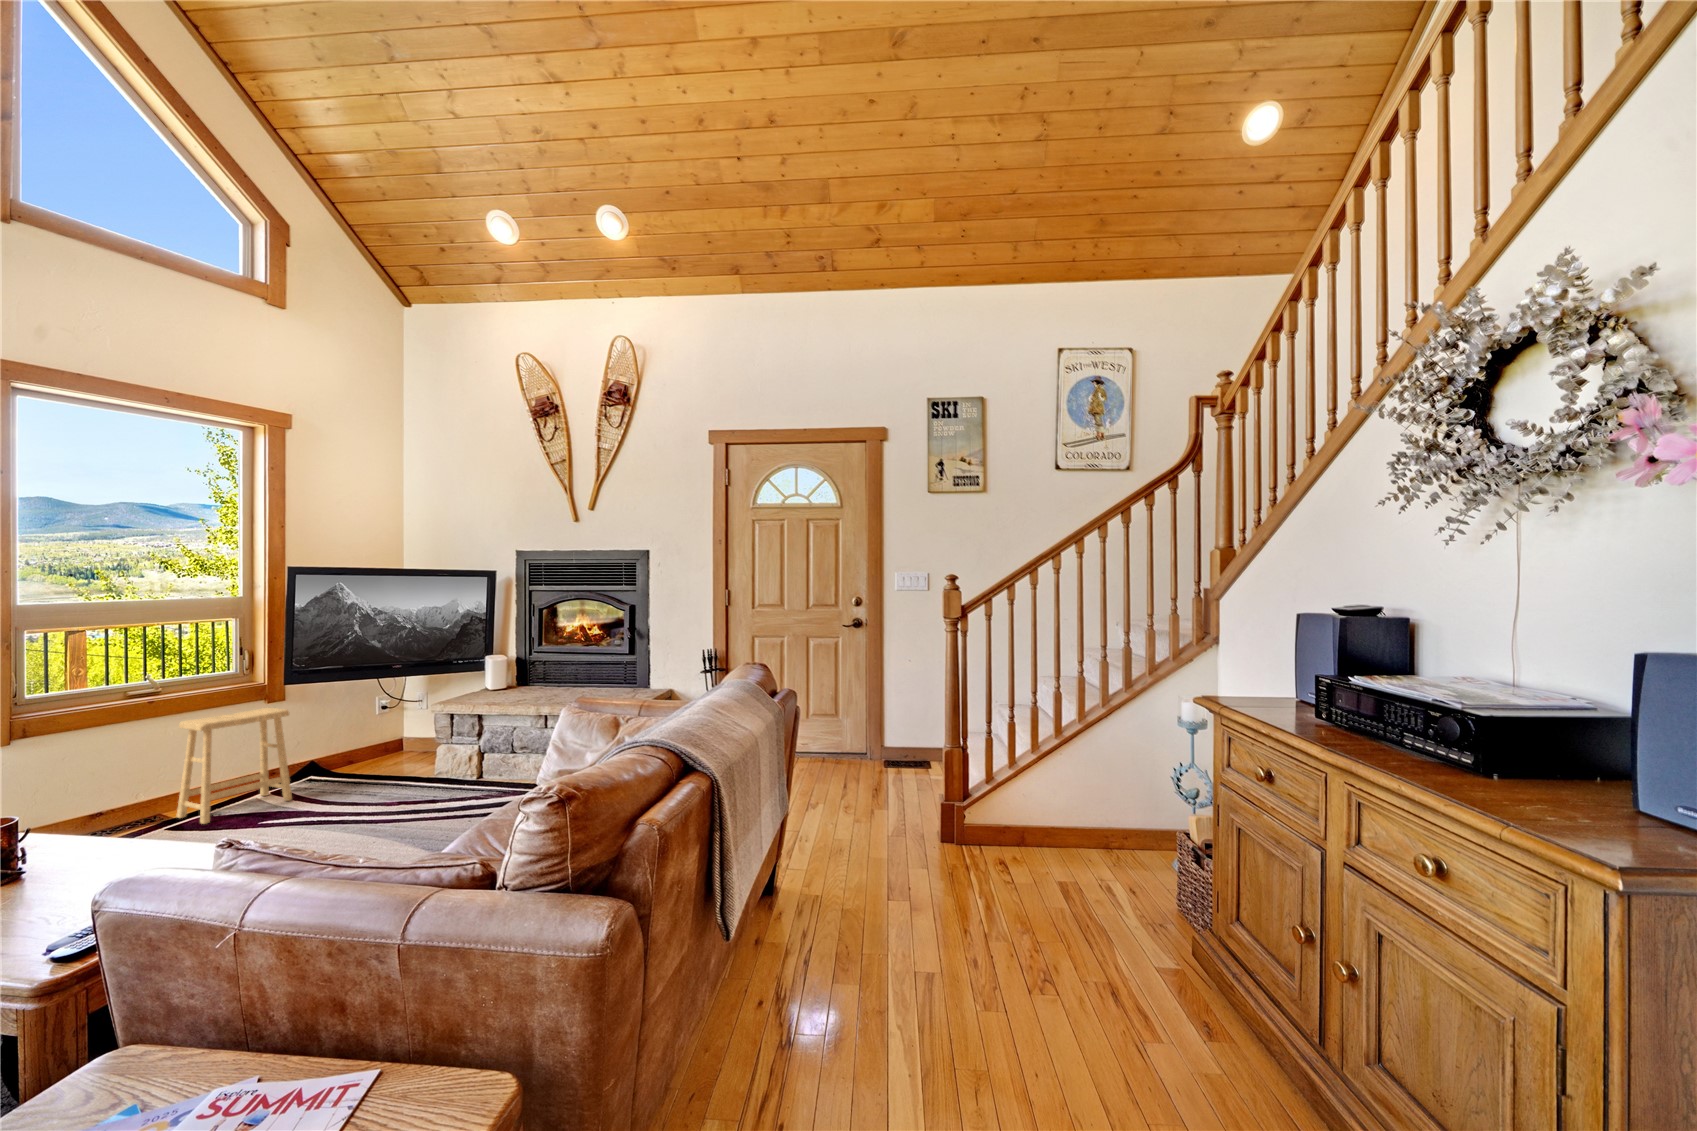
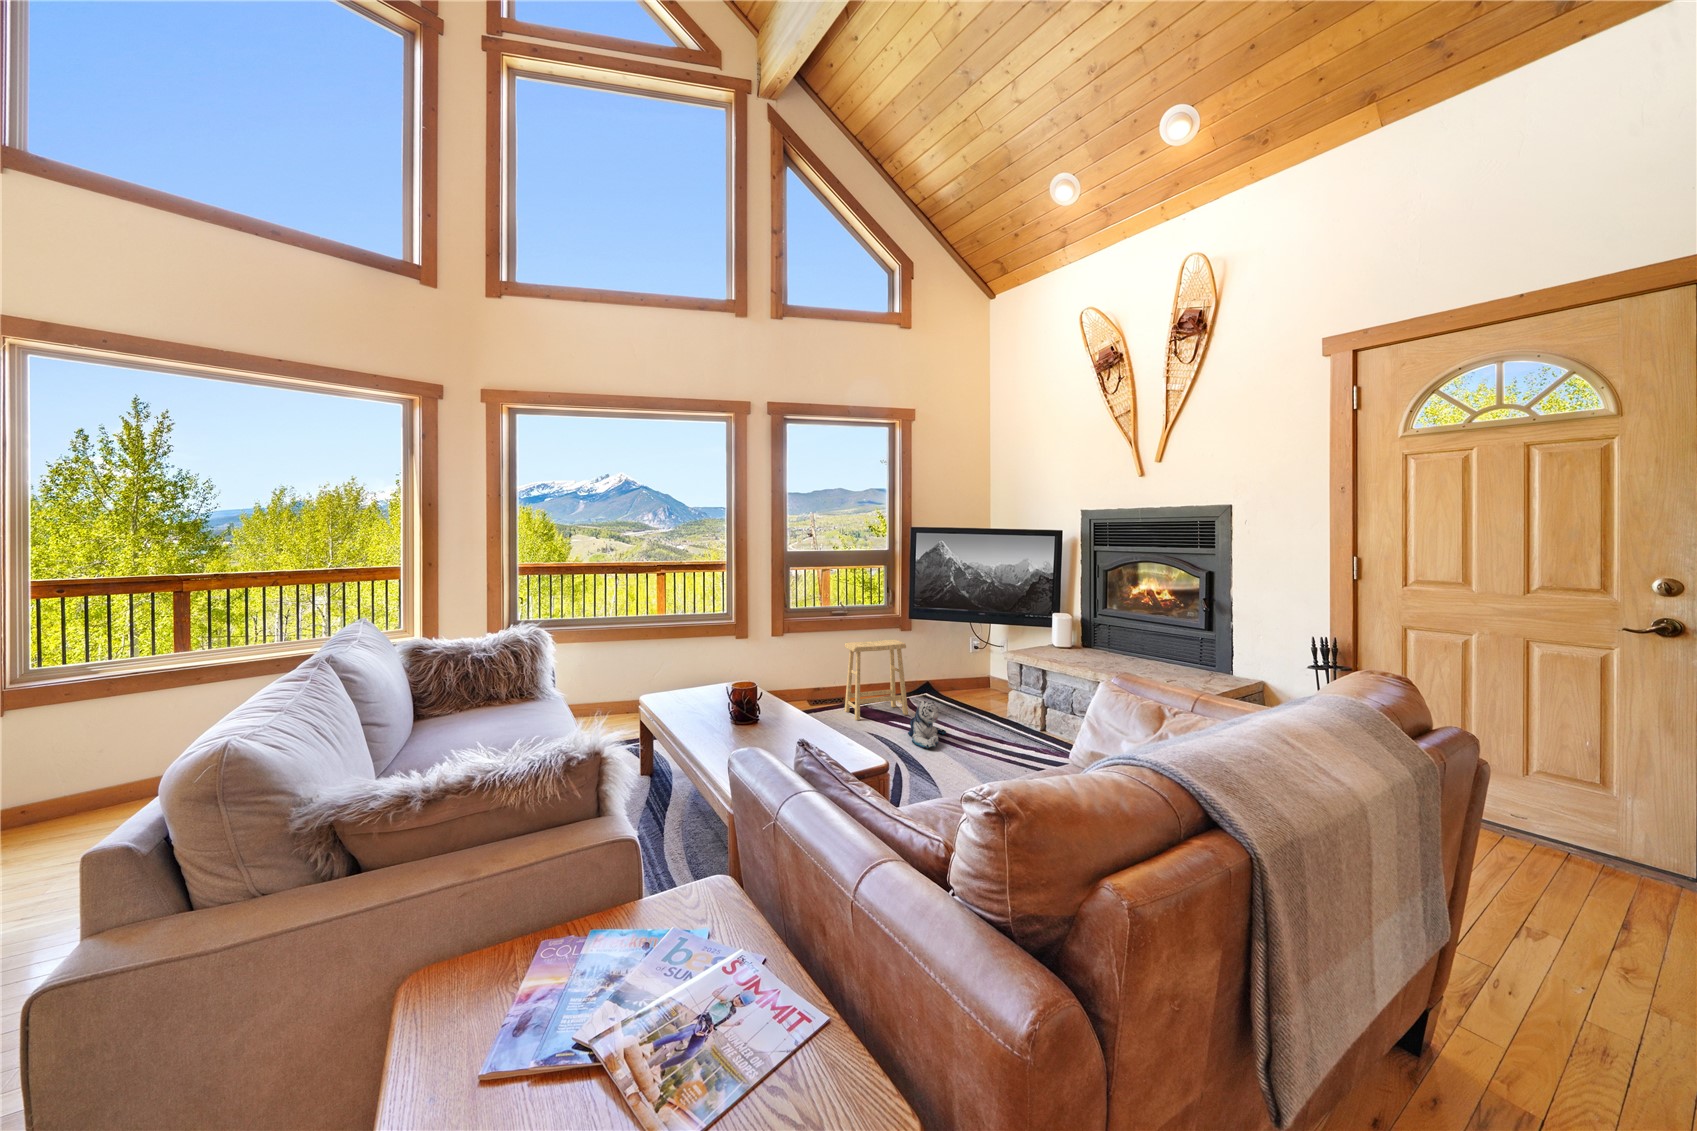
plush toy: none [298,773,358,832] -> present [908,701,946,748]

